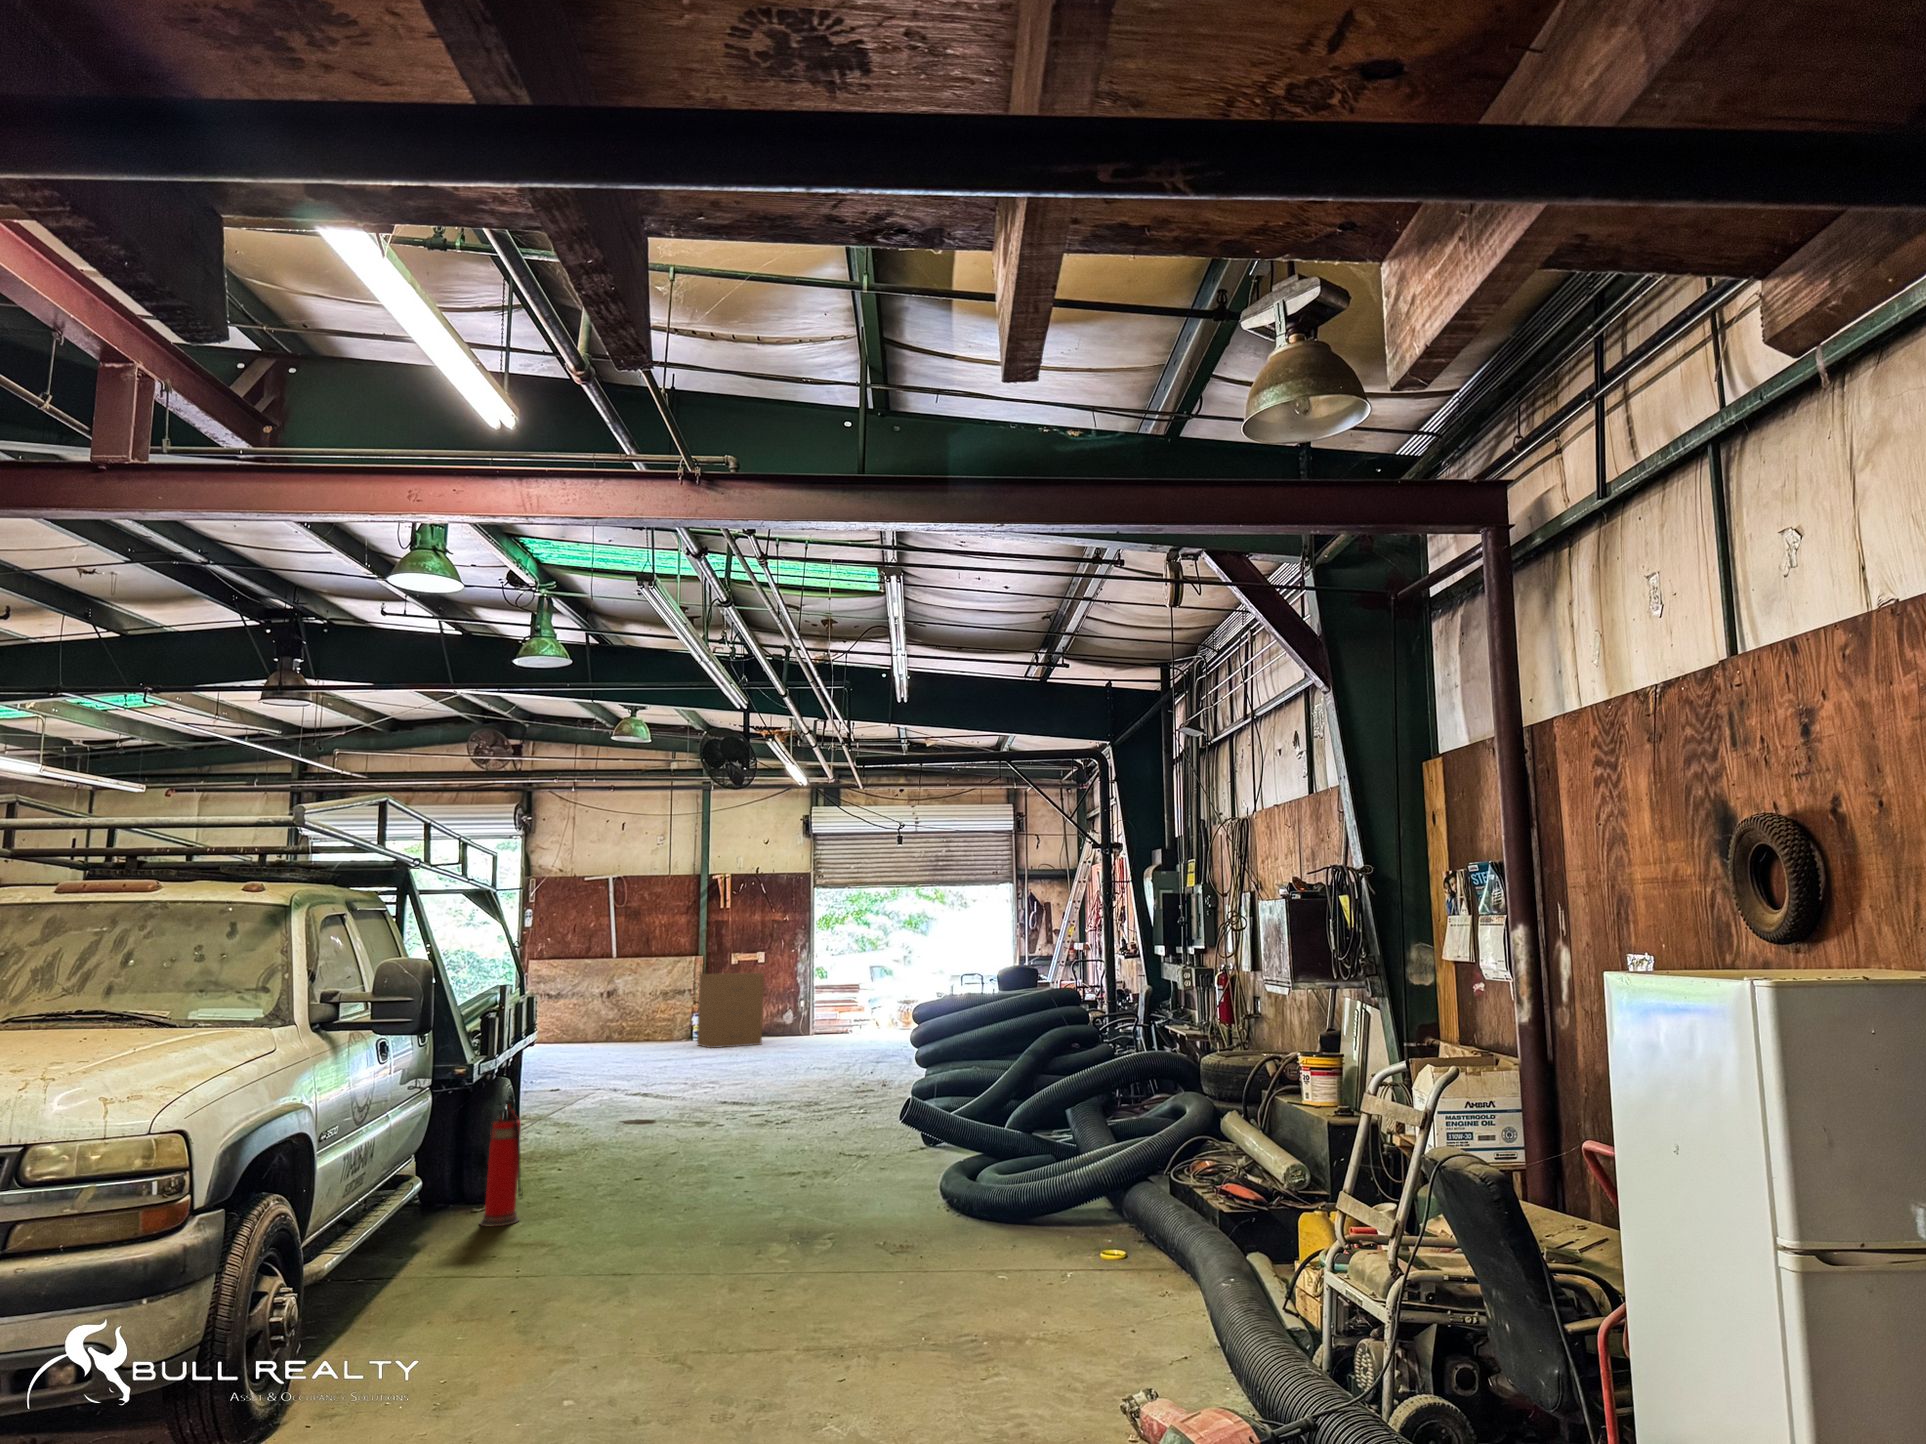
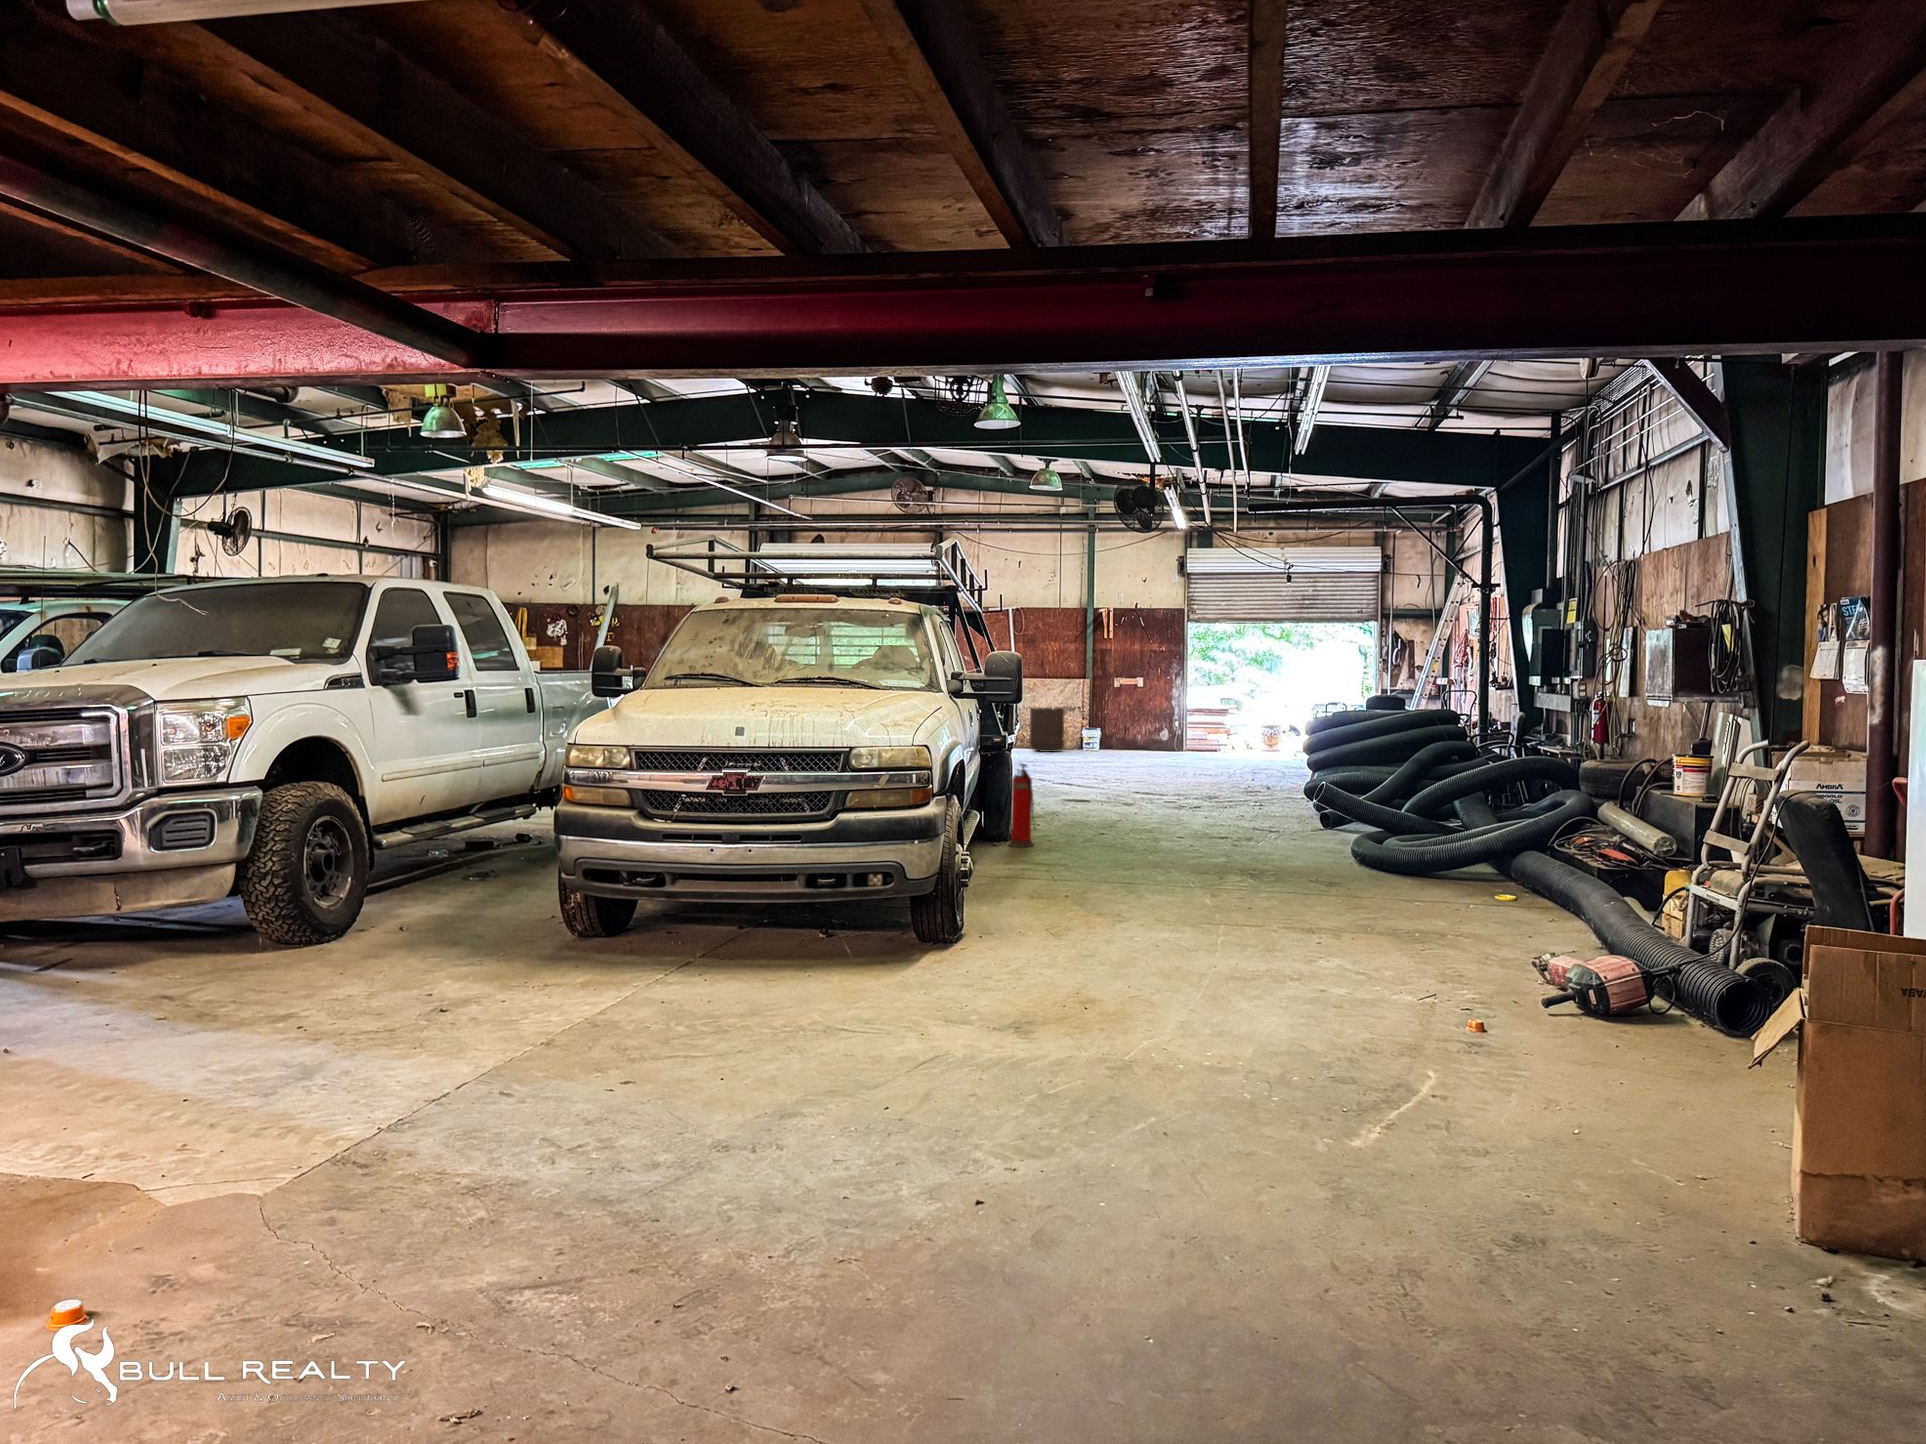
filing cabinet: present [697,973,765,1048] -> none [1089,694,1147,755]
trash can: none [623,992,668,1047] -> present [1030,708,1064,752]

